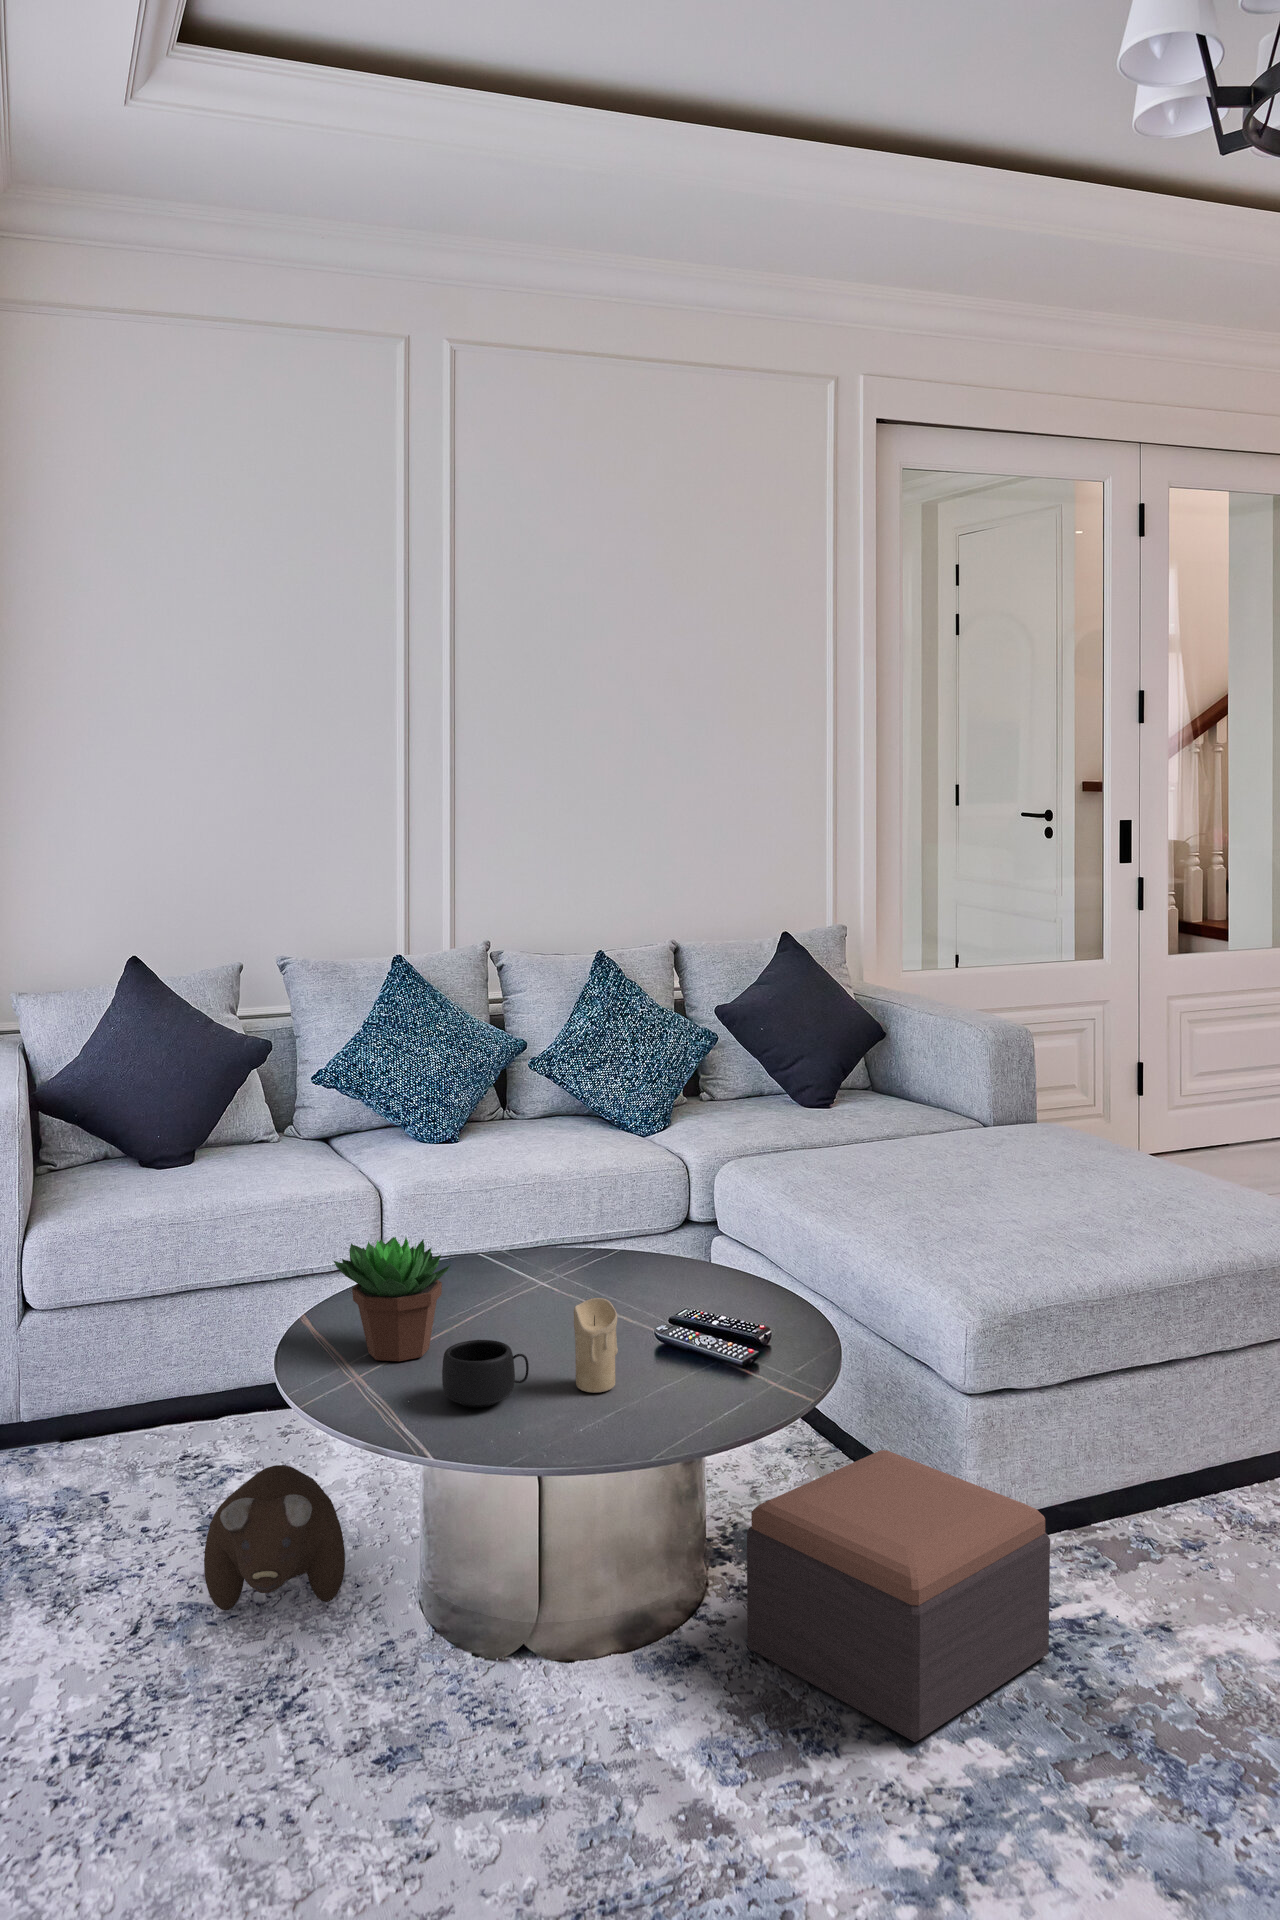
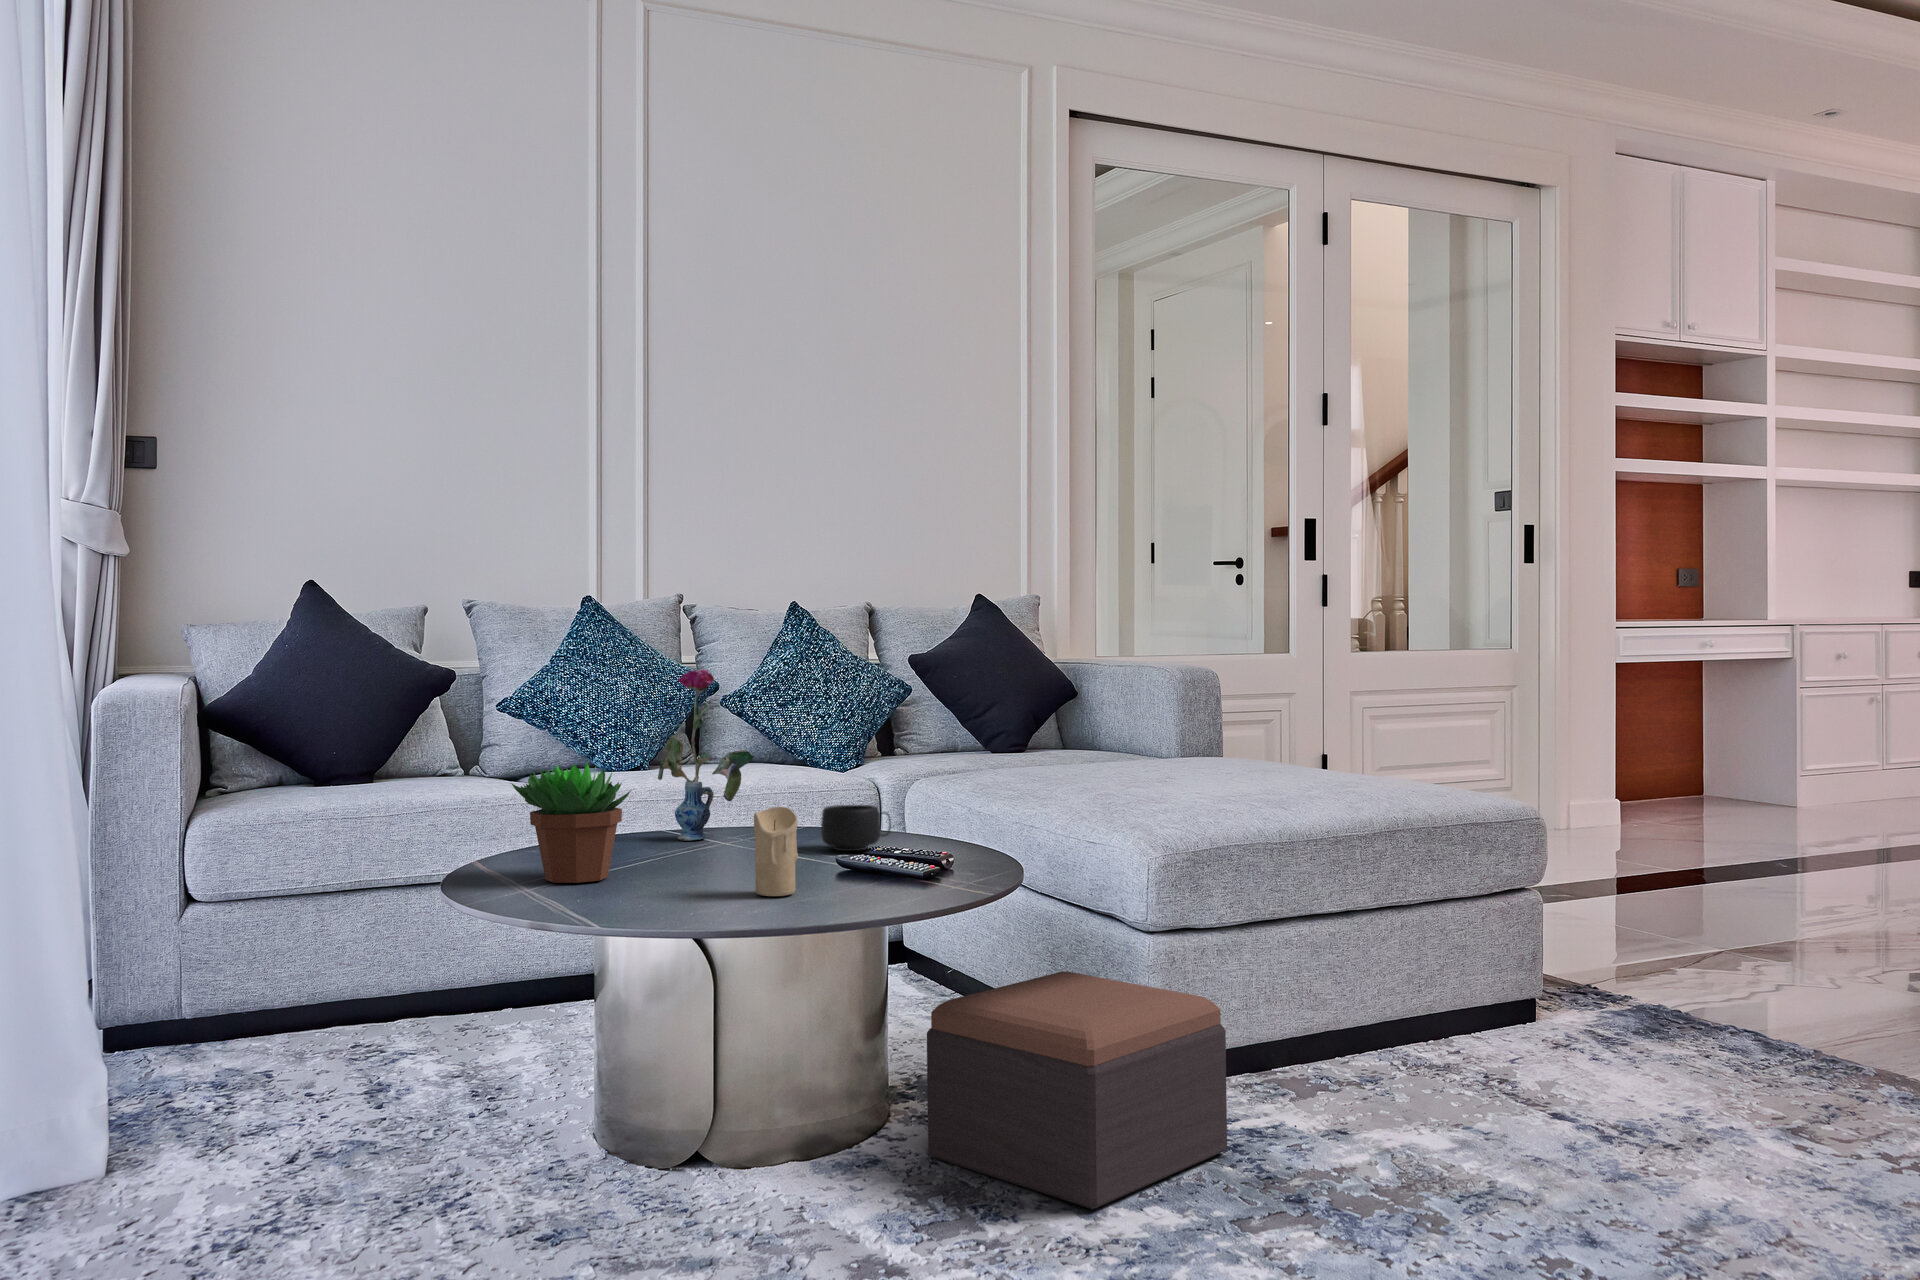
vase: none [473,1103,568,1273] -> present [658,669,754,841]
mug: present [442,1340,529,1408] -> present [821,805,891,851]
plush toy: present [204,1465,345,1610] -> none [367,1001,516,1145]

